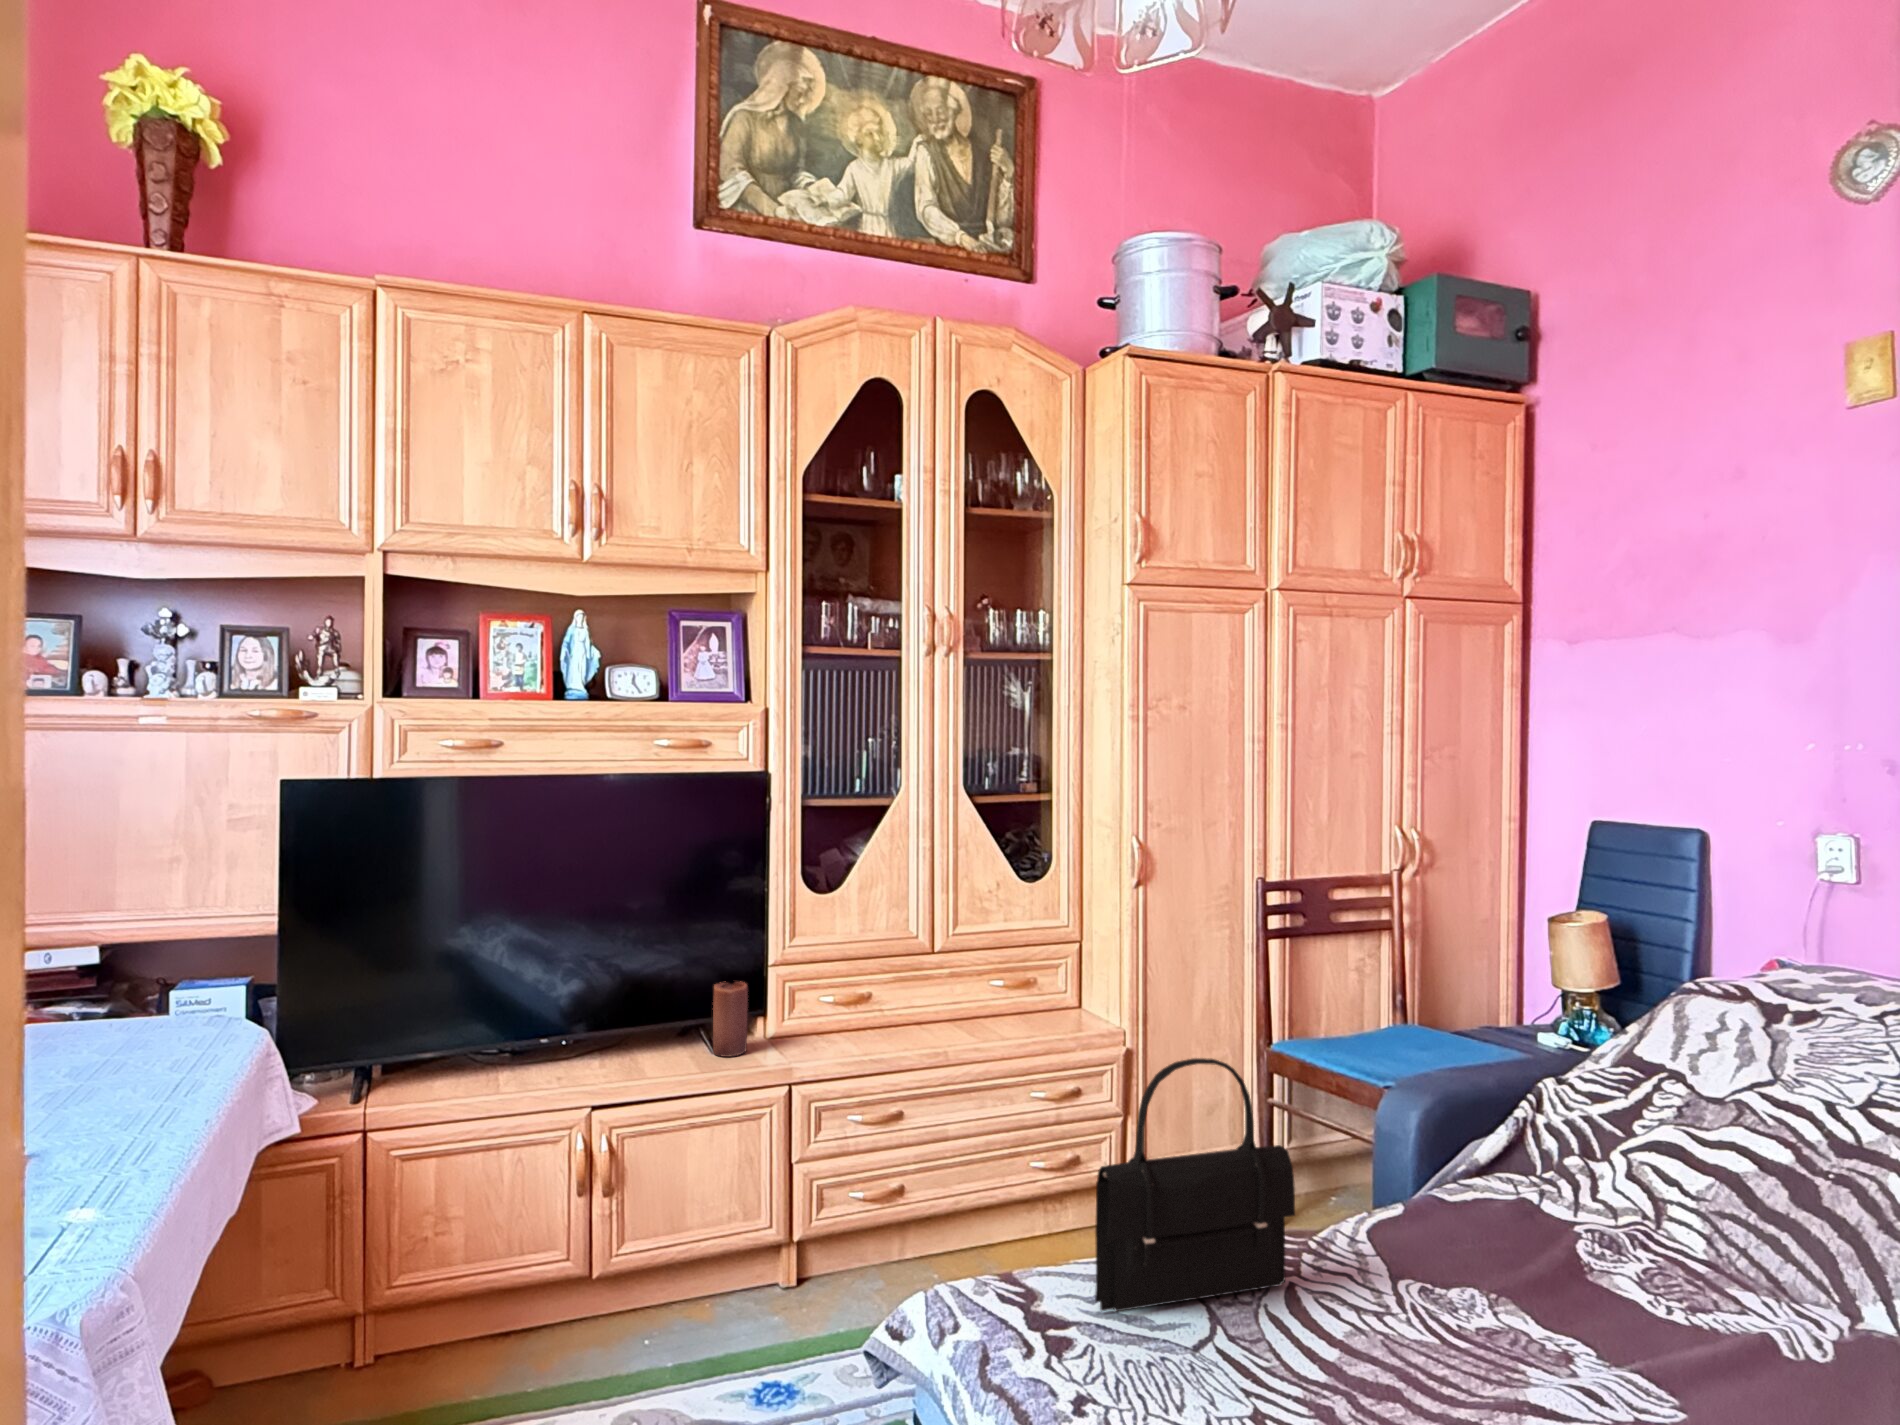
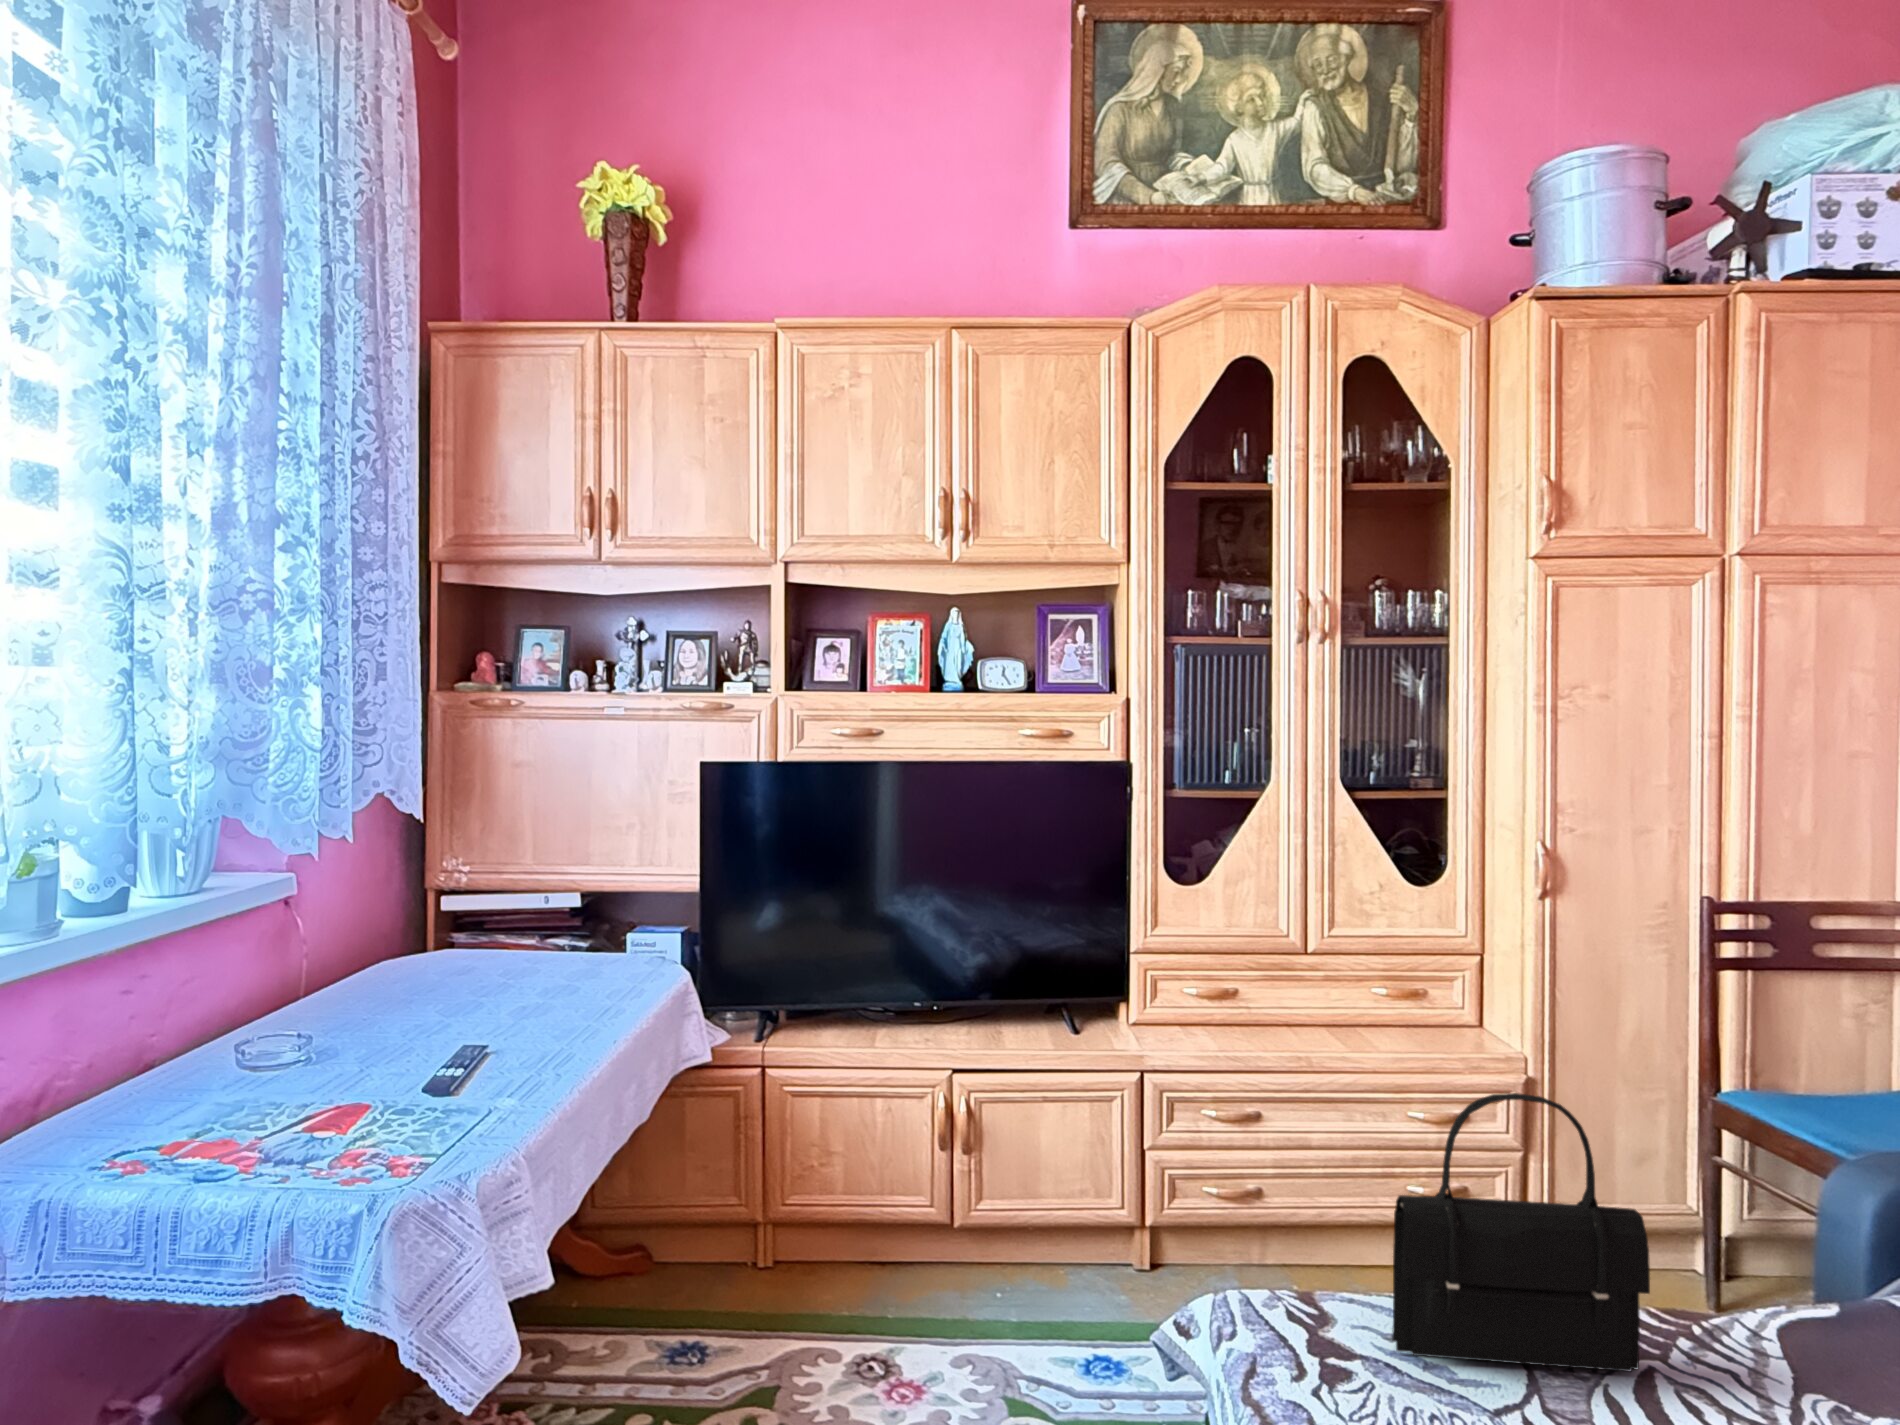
candle: present [713,981,748,1057] -> none [1070,963,1103,1037]

